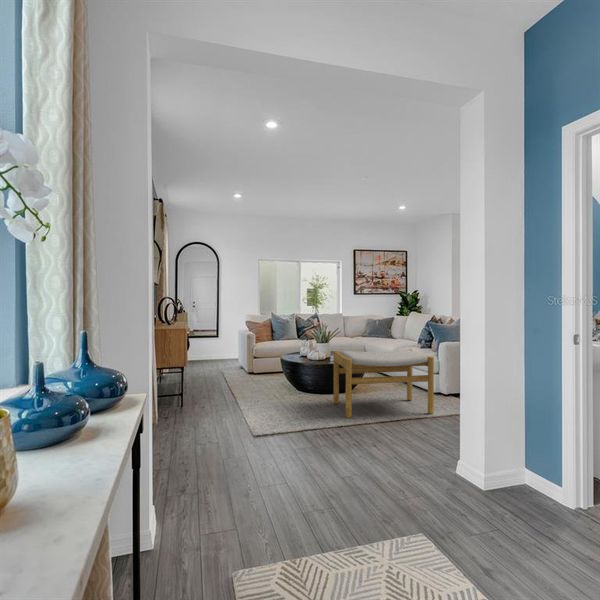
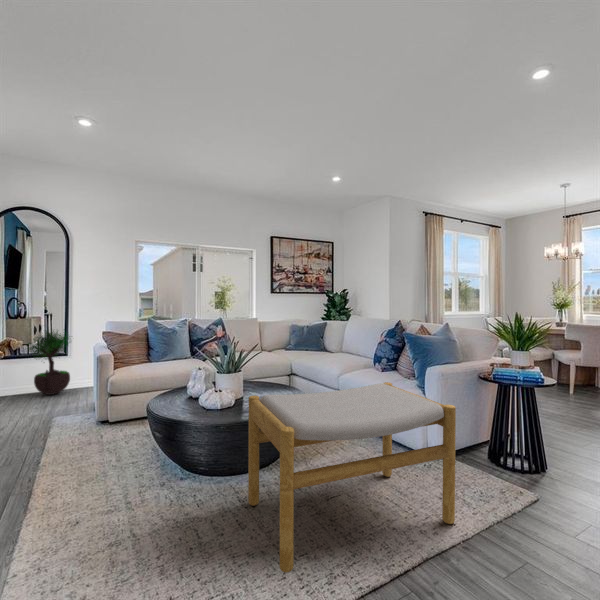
potted tree: none [196,317,224,362] -> present [28,331,70,395]

